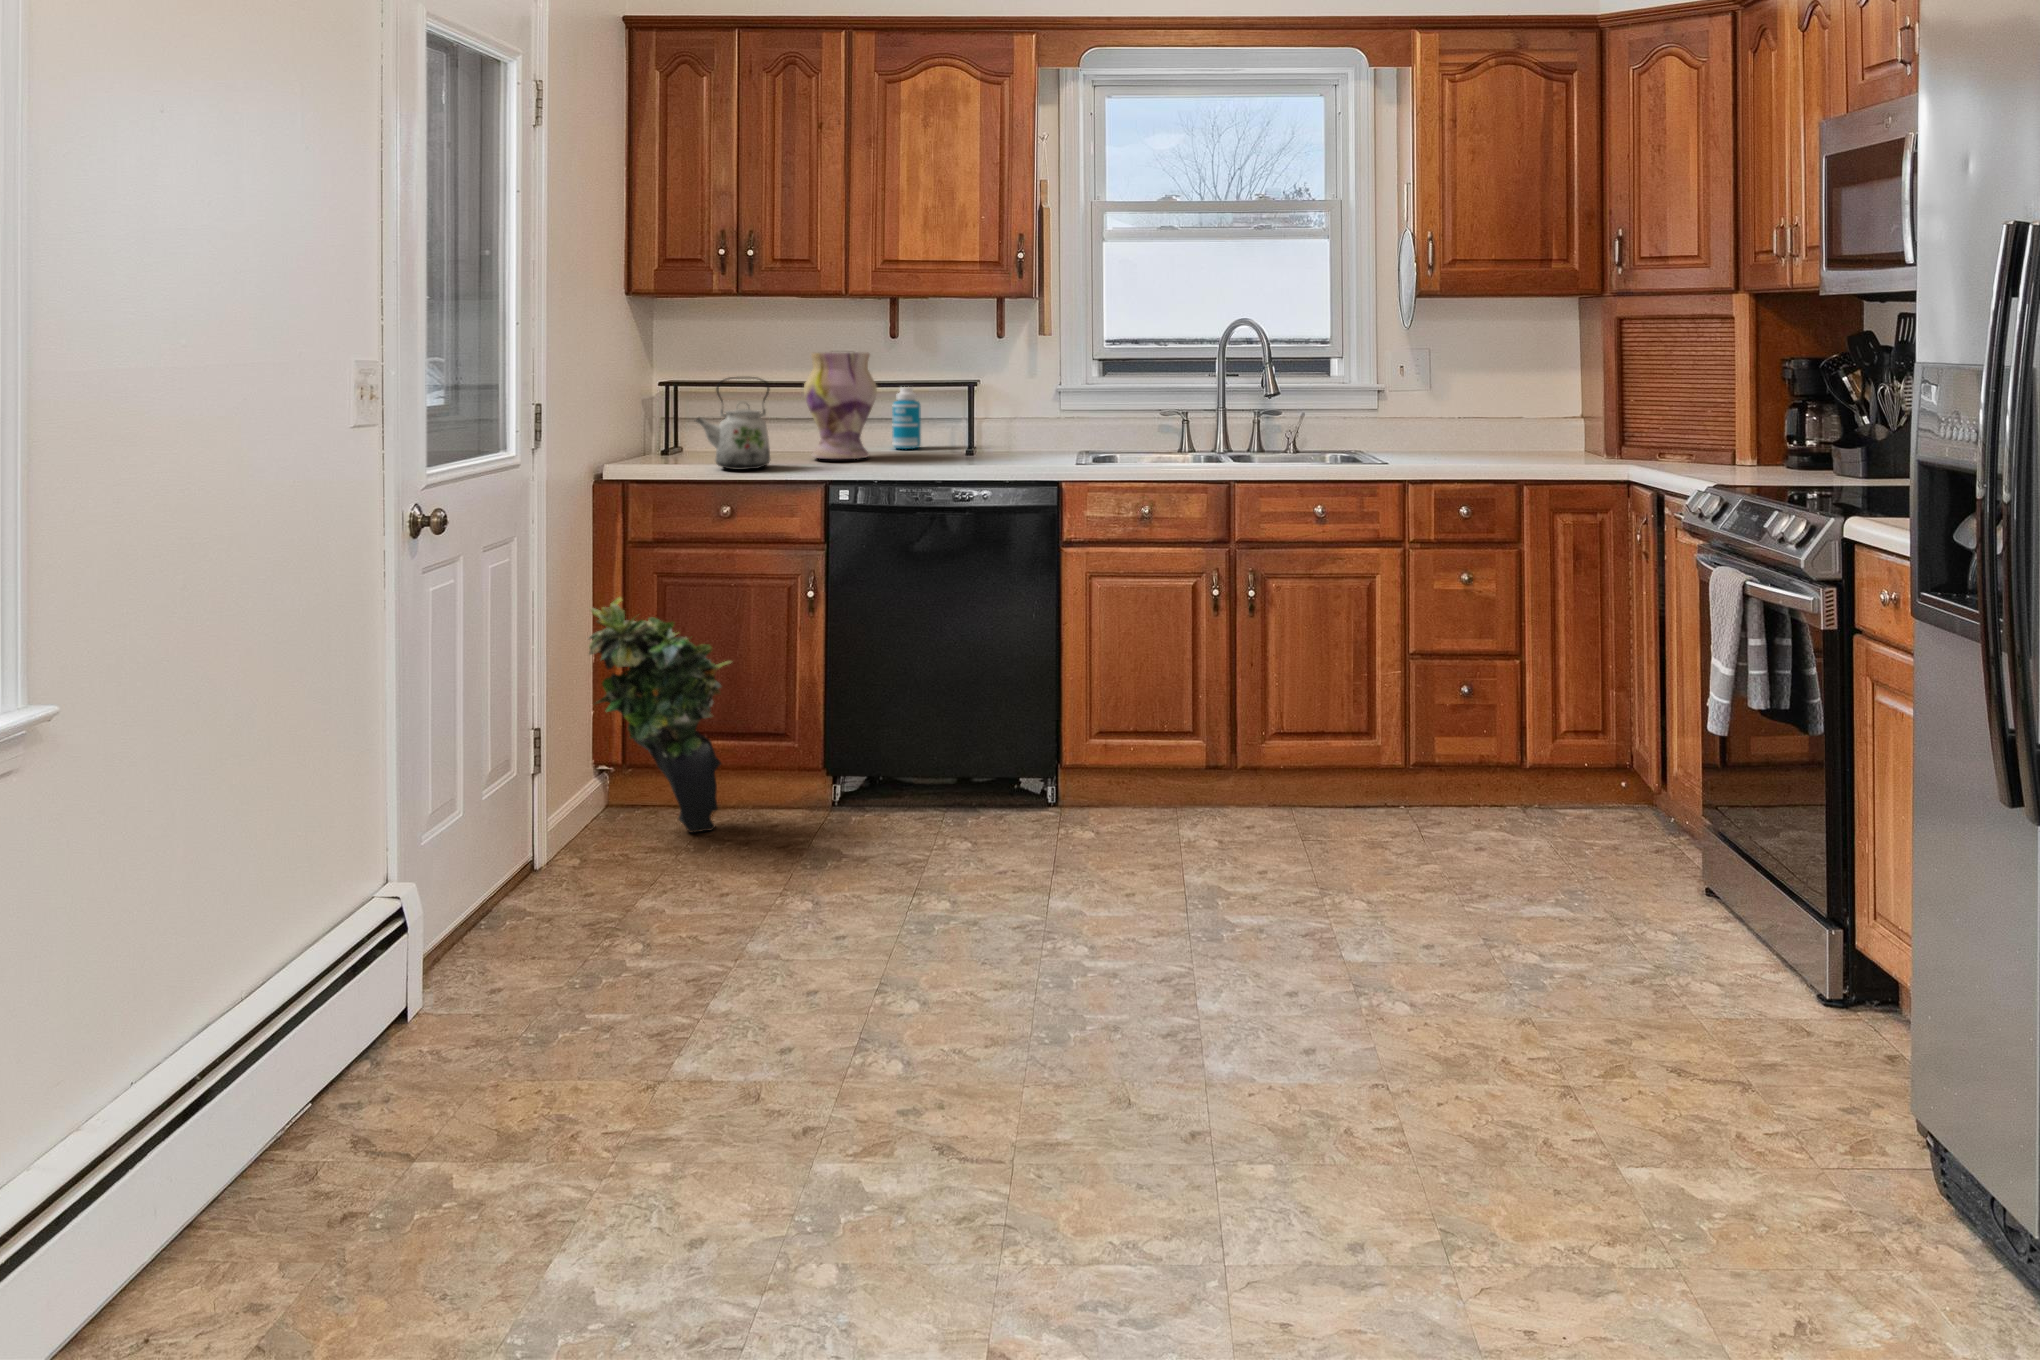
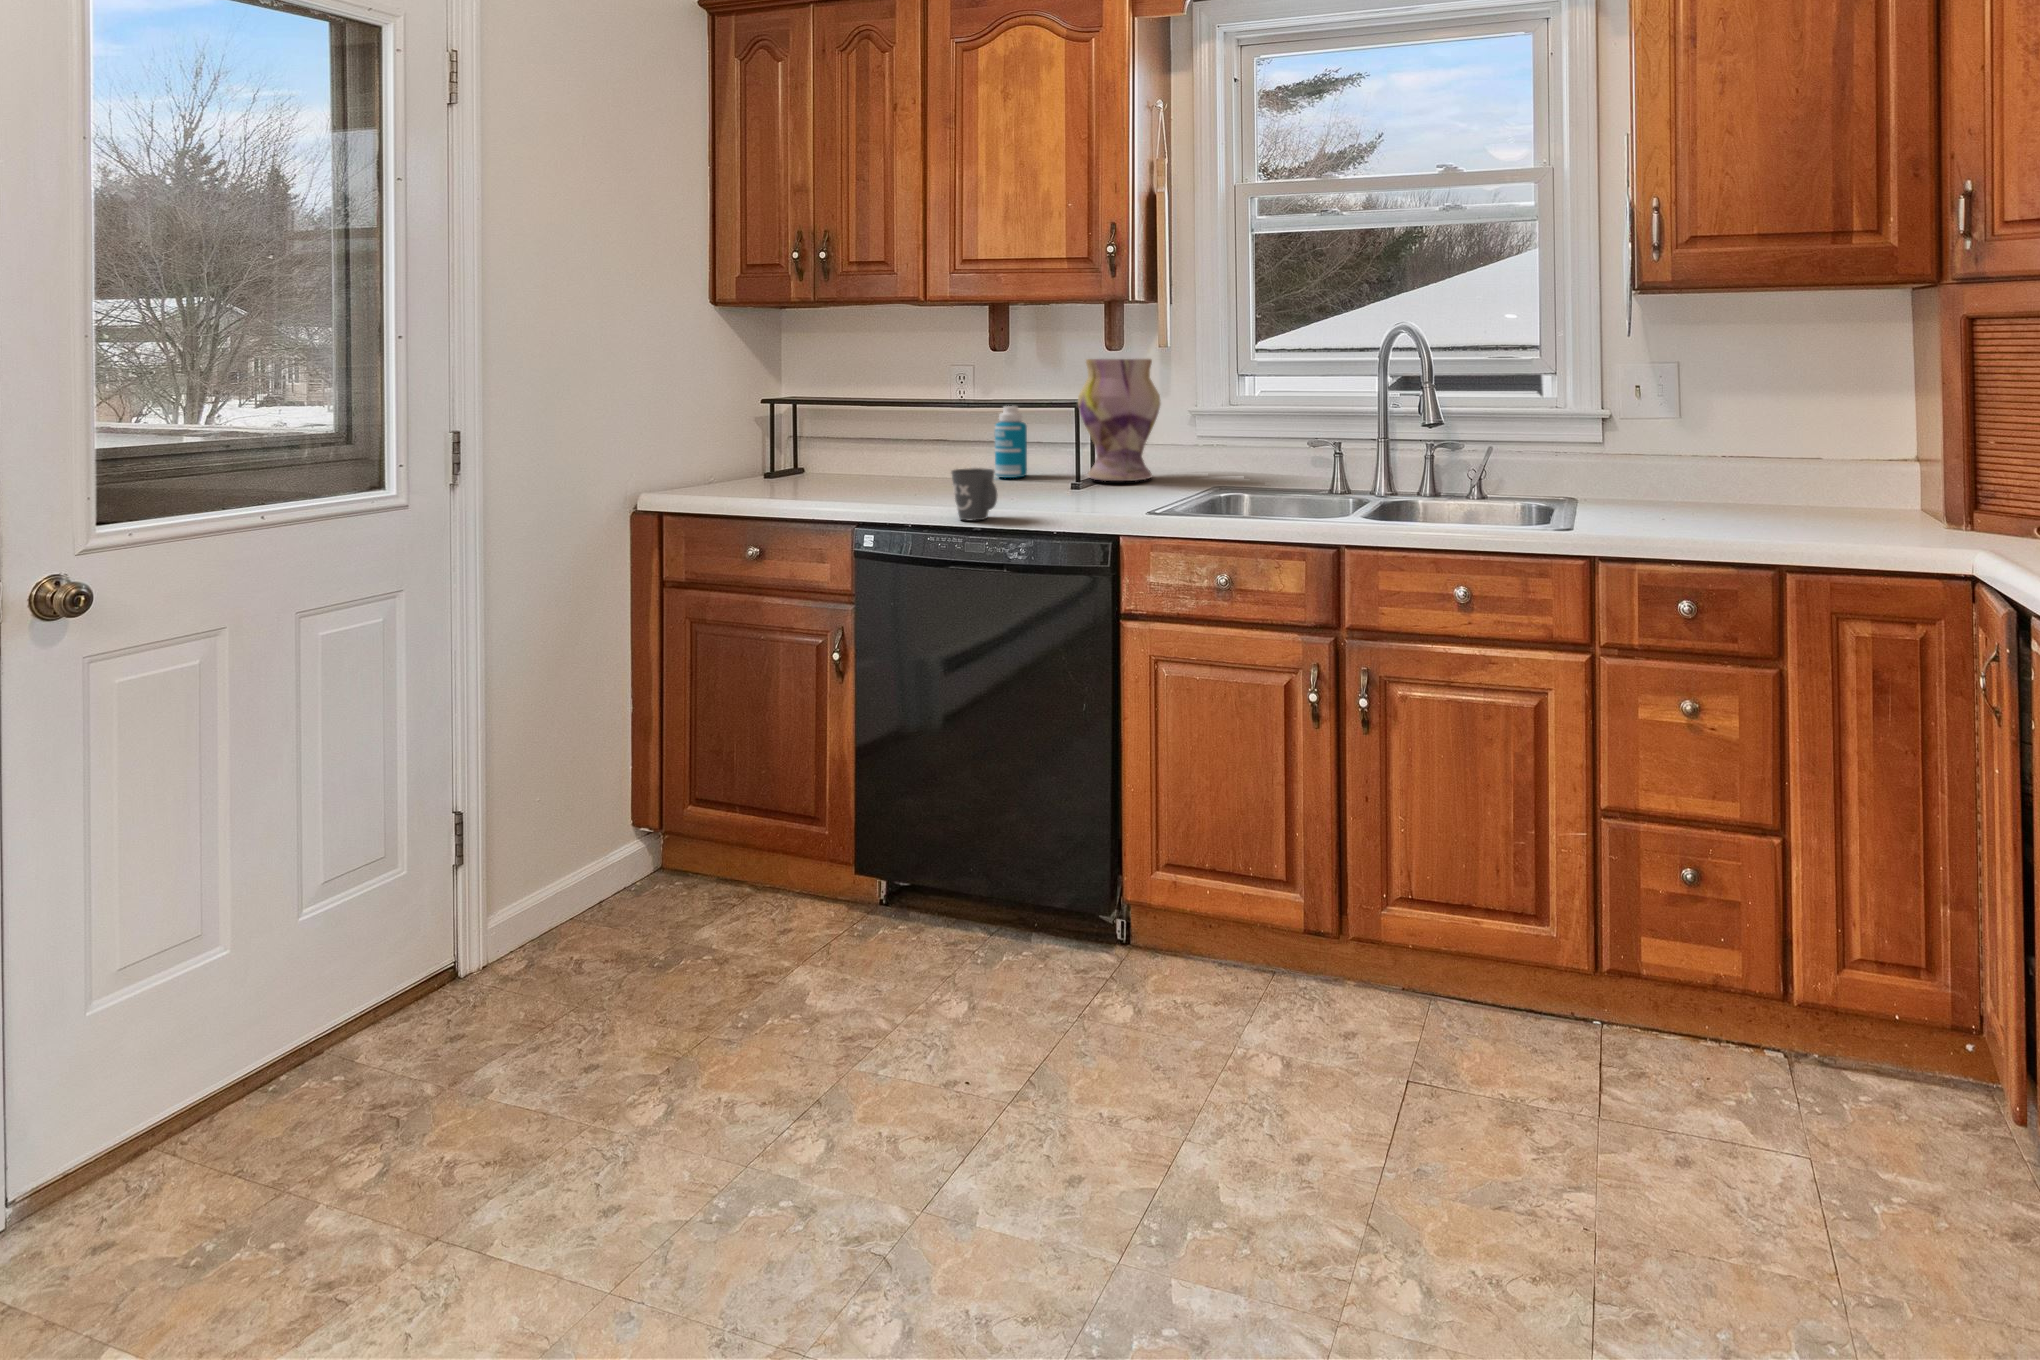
vase: present [804,352,877,459] -> present [1078,358,1160,481]
kettle: present [696,377,771,470] -> none [735,396,821,502]
mug: none [920,434,963,475] -> present [951,468,997,520]
potted plant: present [589,597,731,832] -> none [550,650,734,933]

